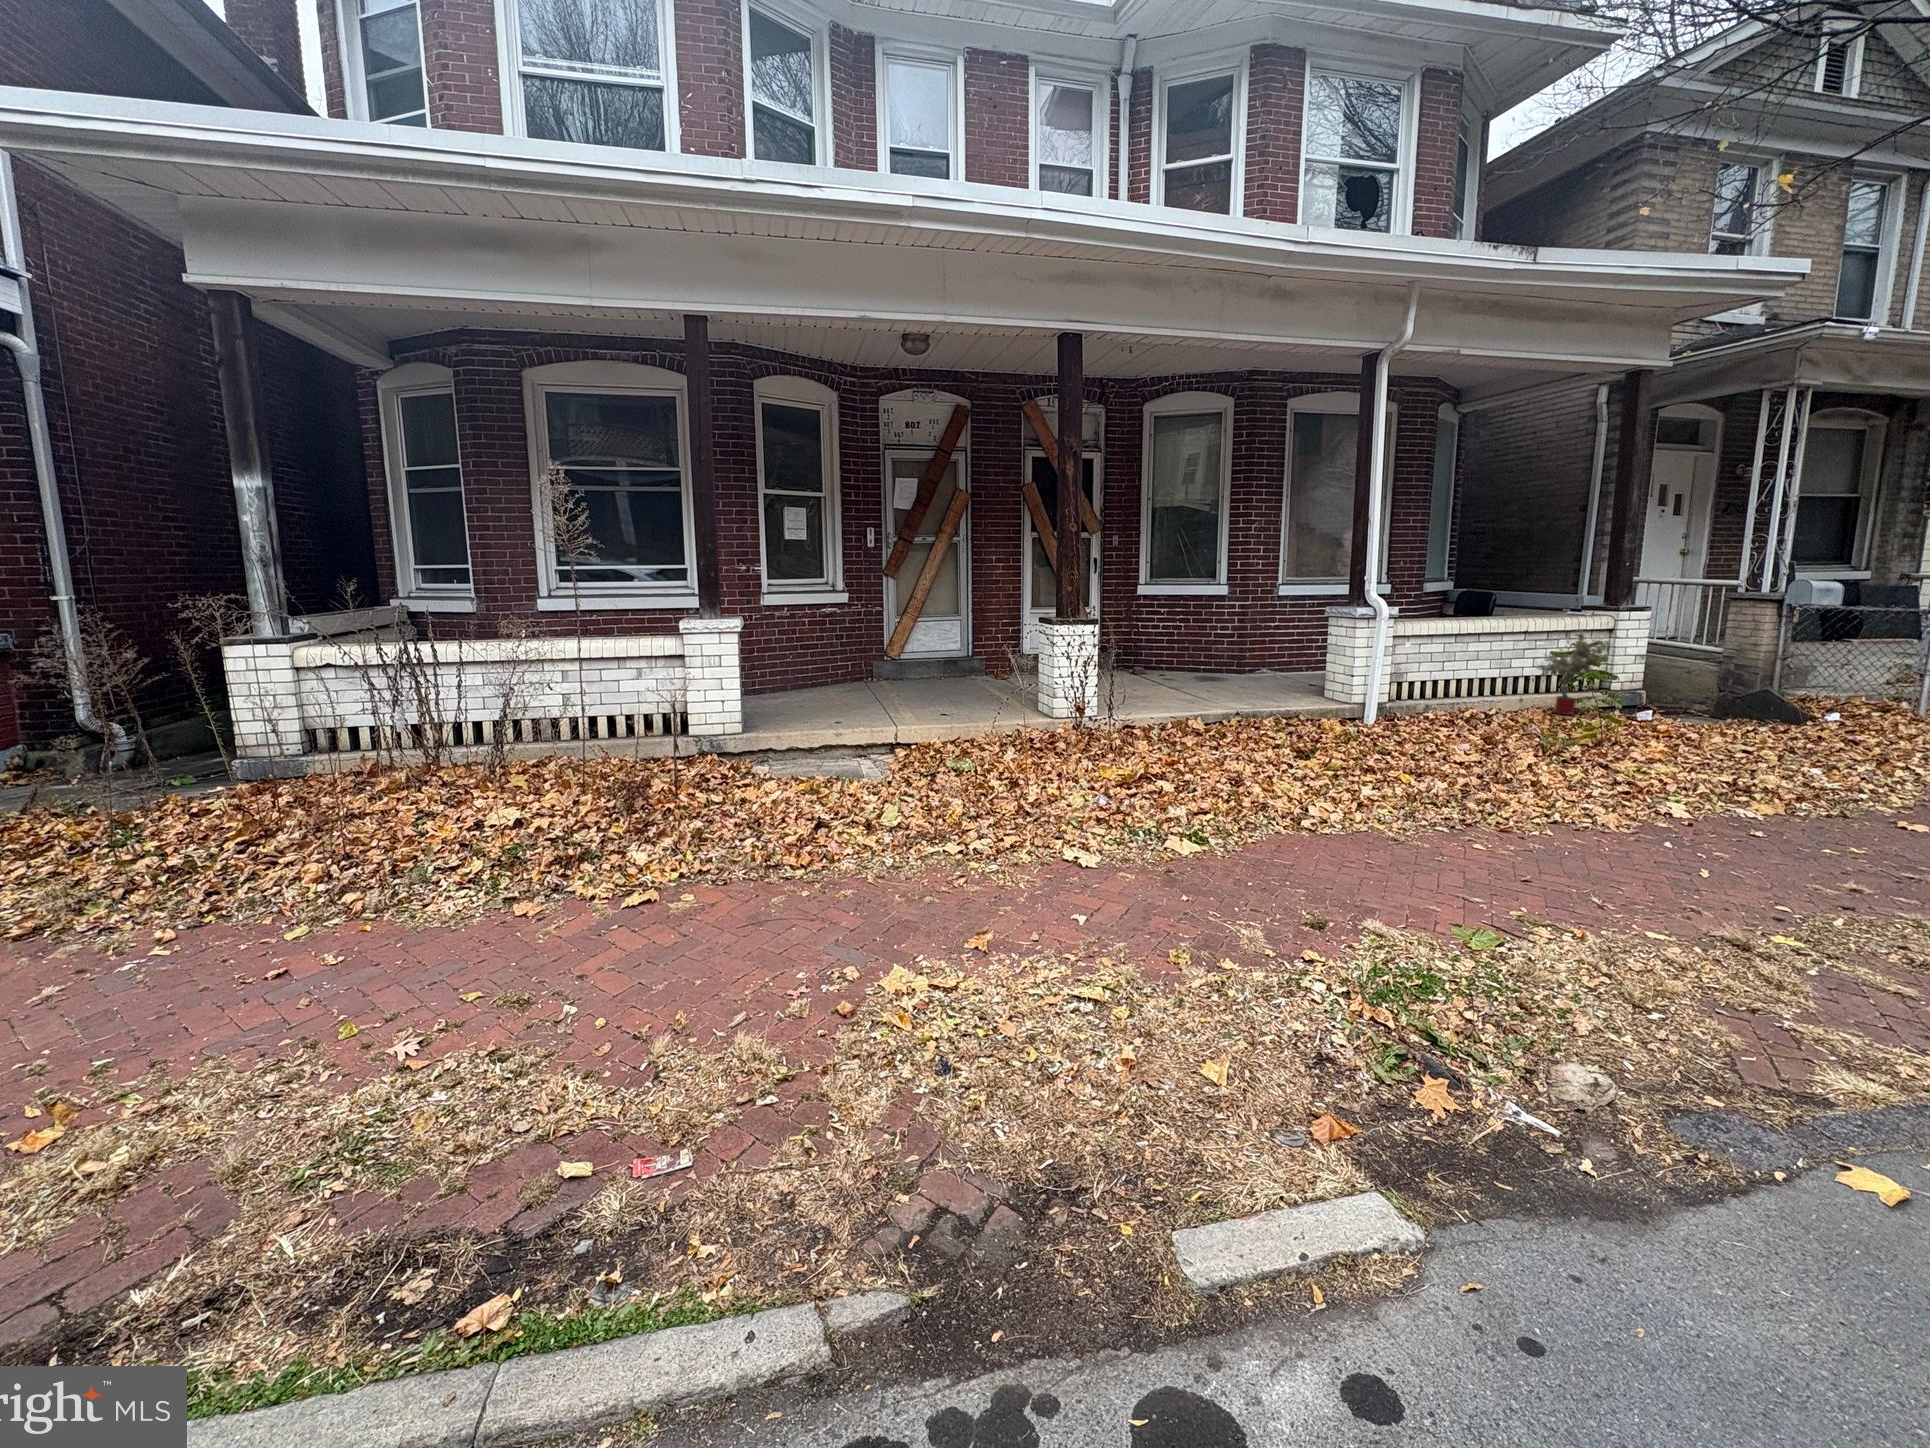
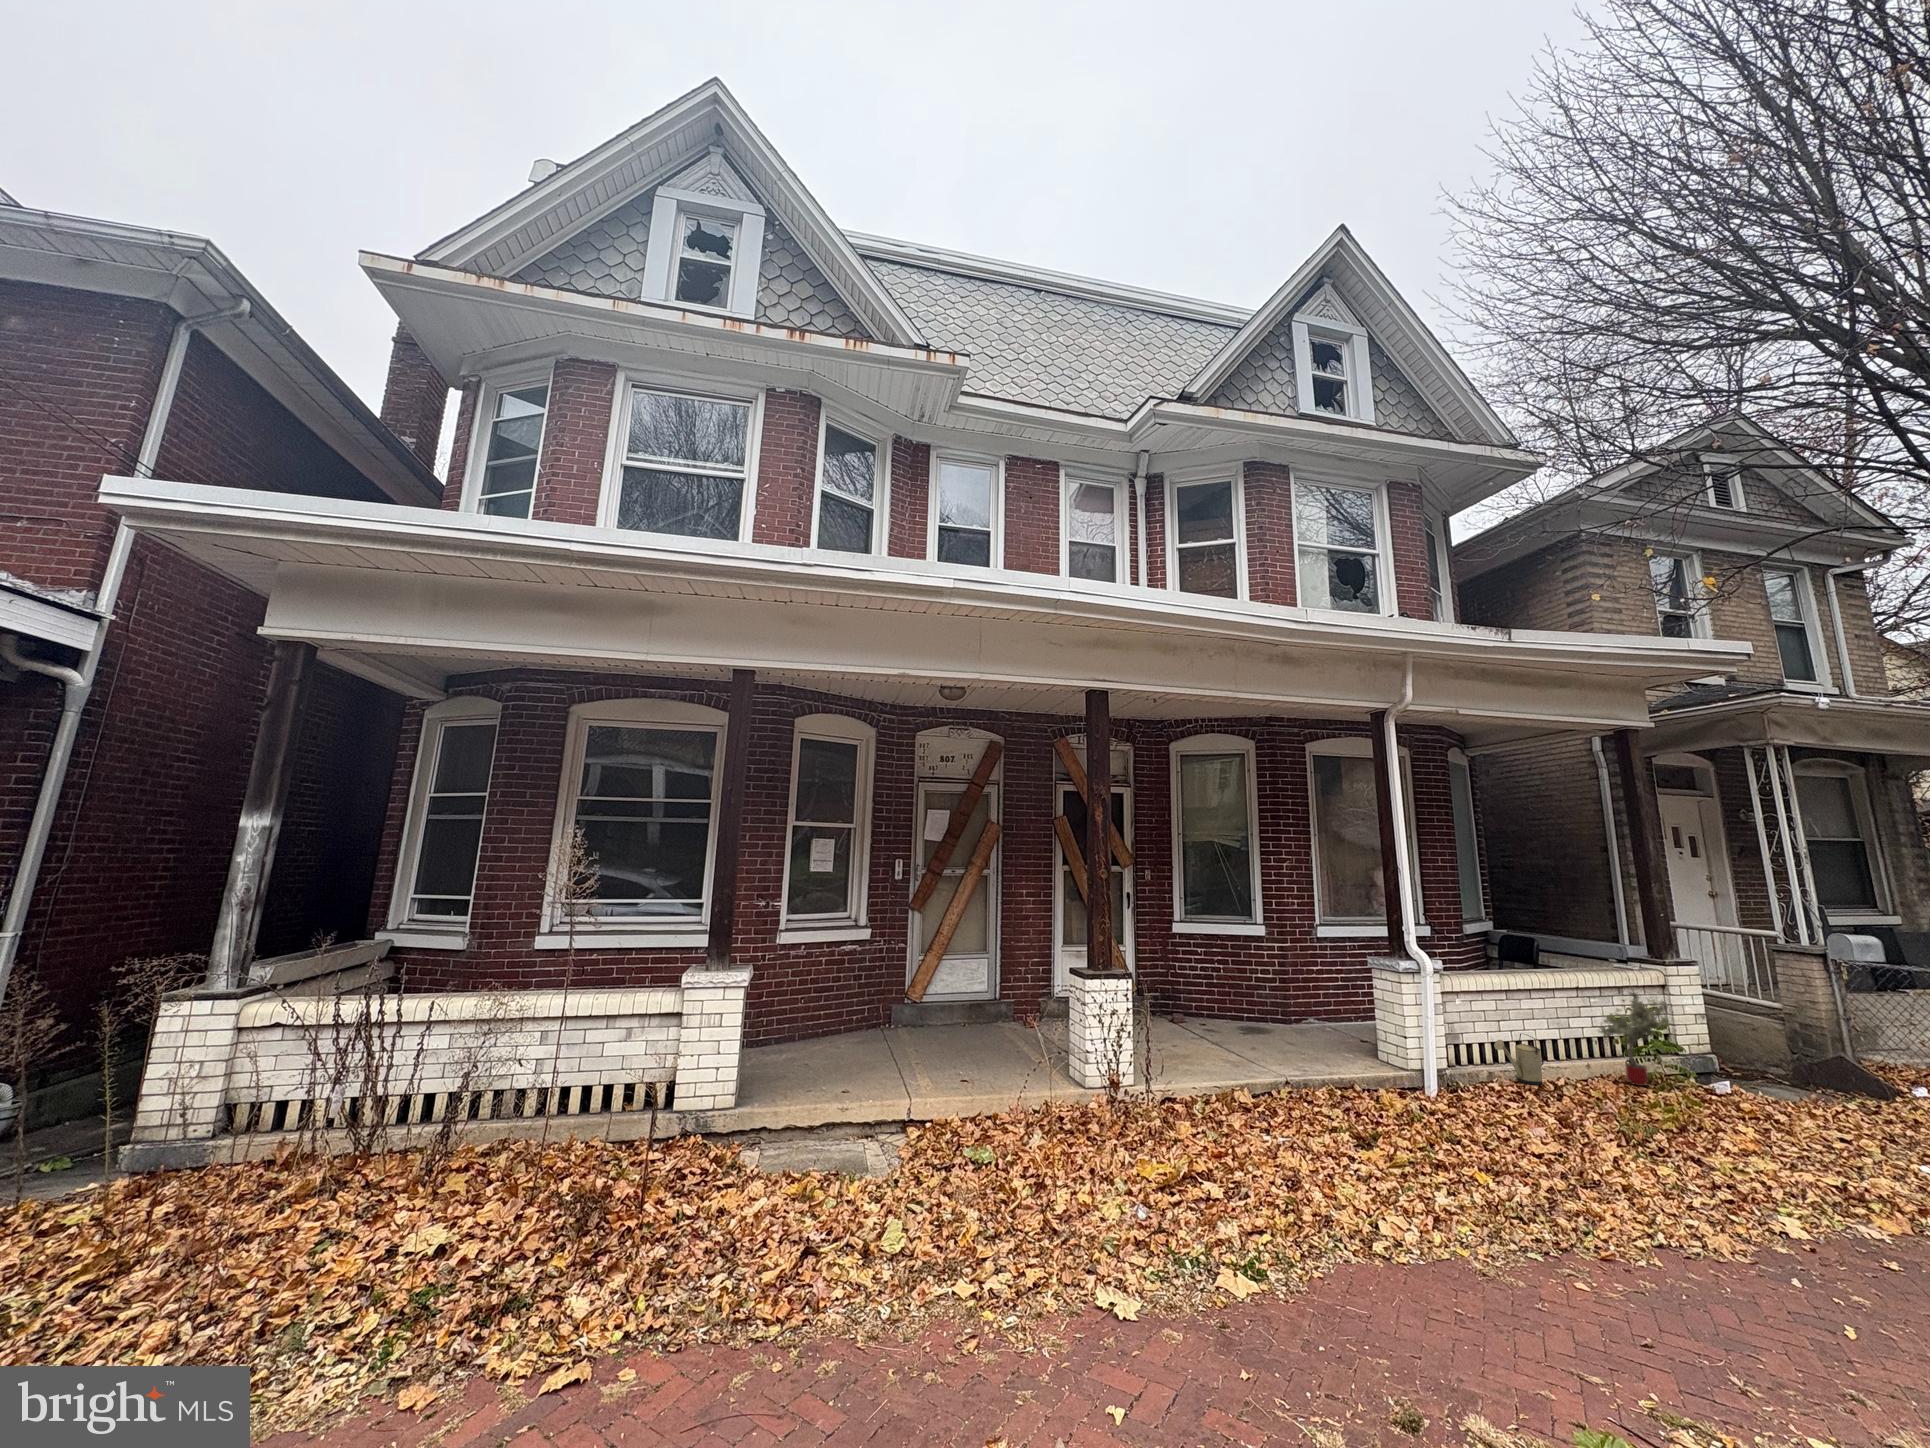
watering can: none [1435,672,1479,715] -> present [1494,1034,1543,1085]

